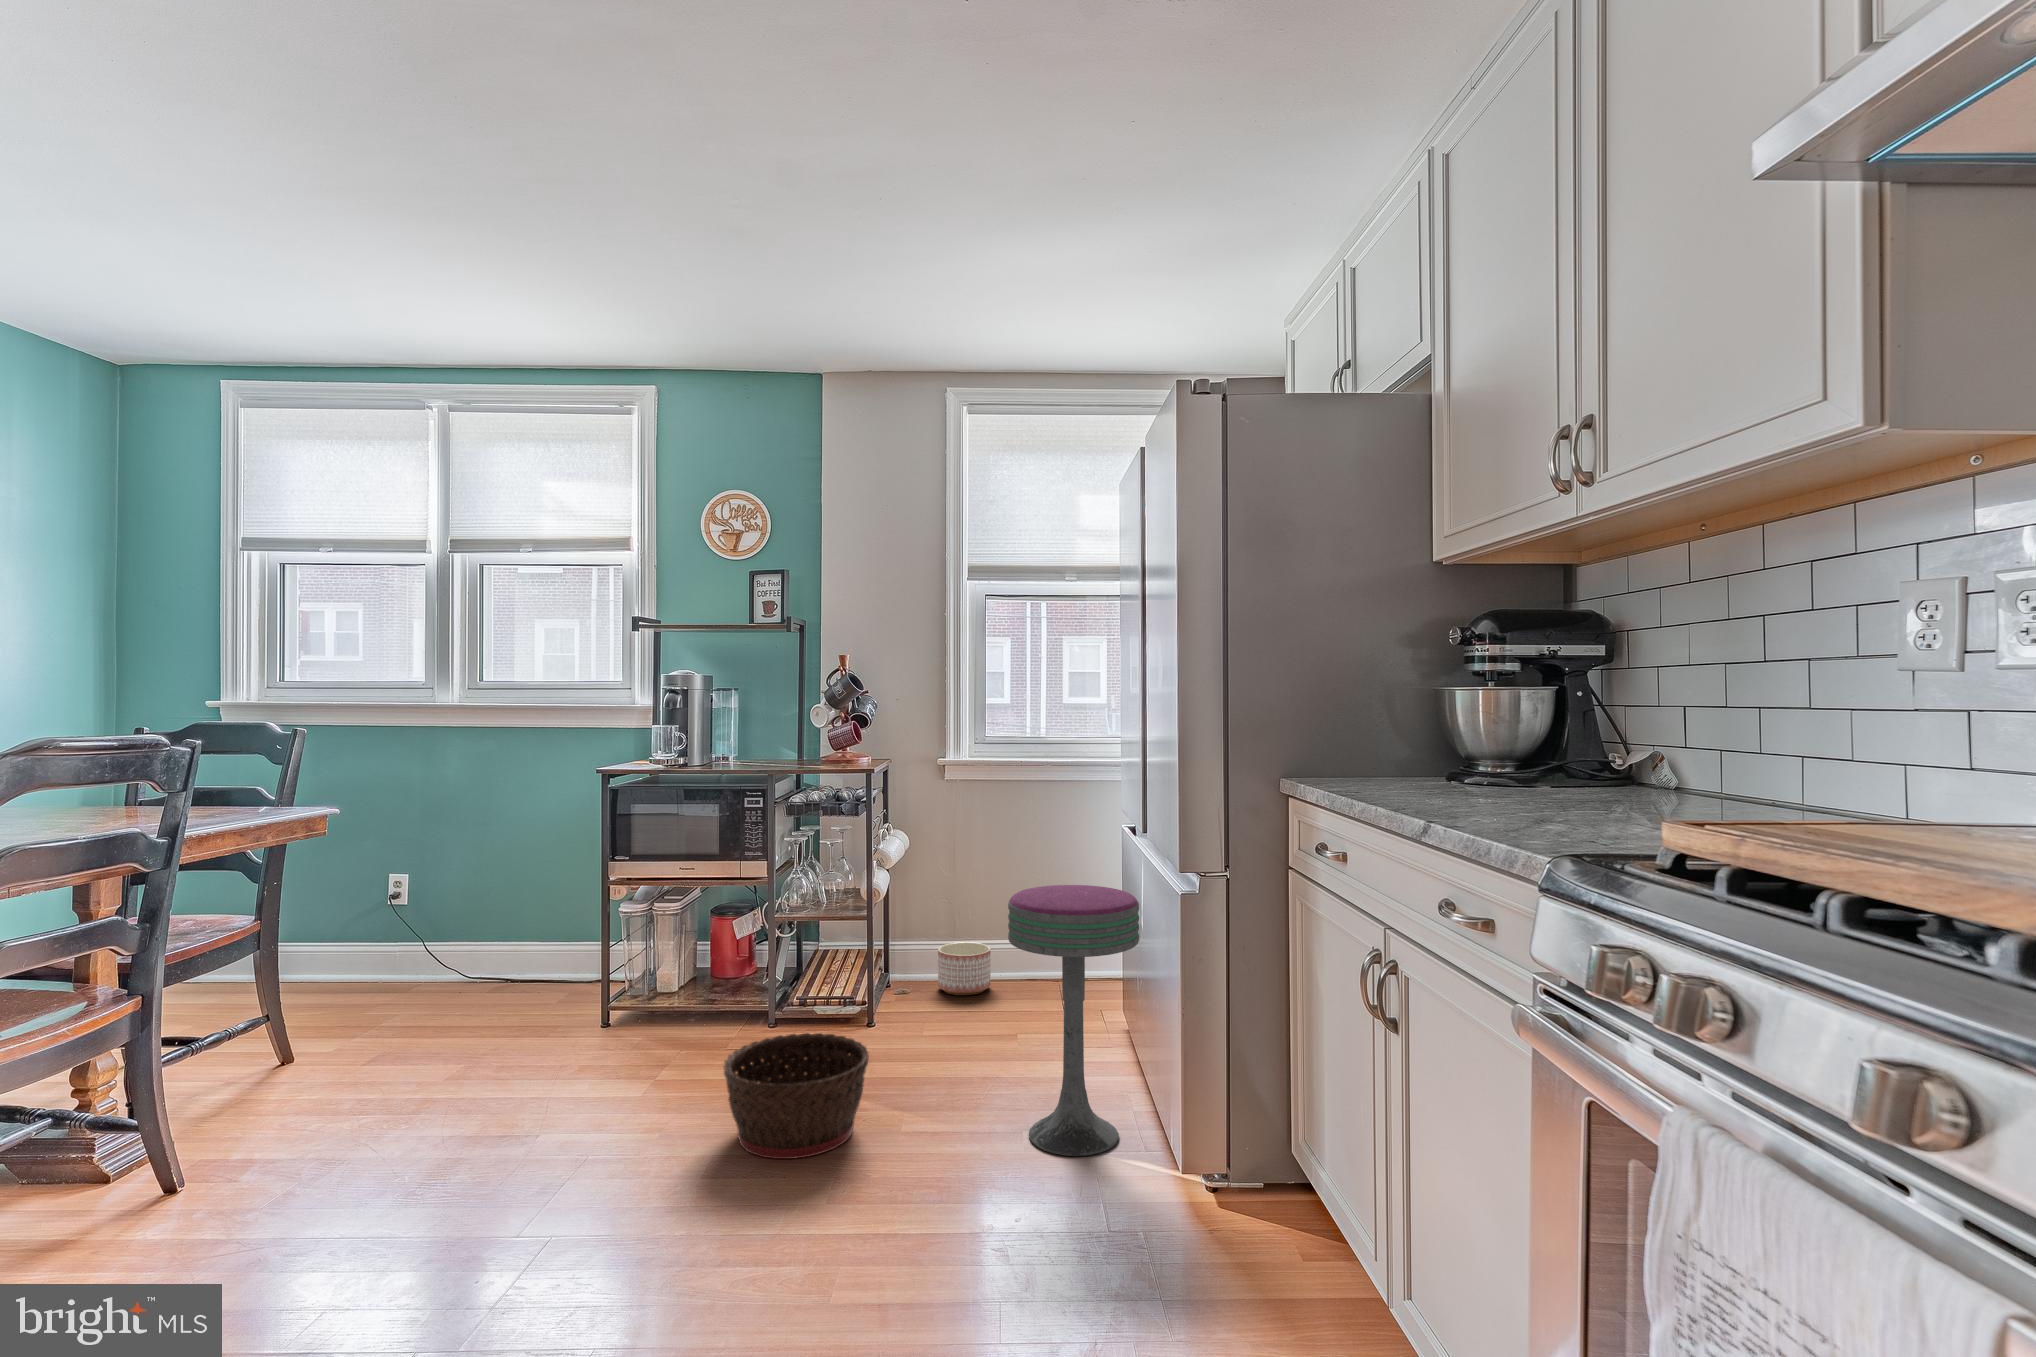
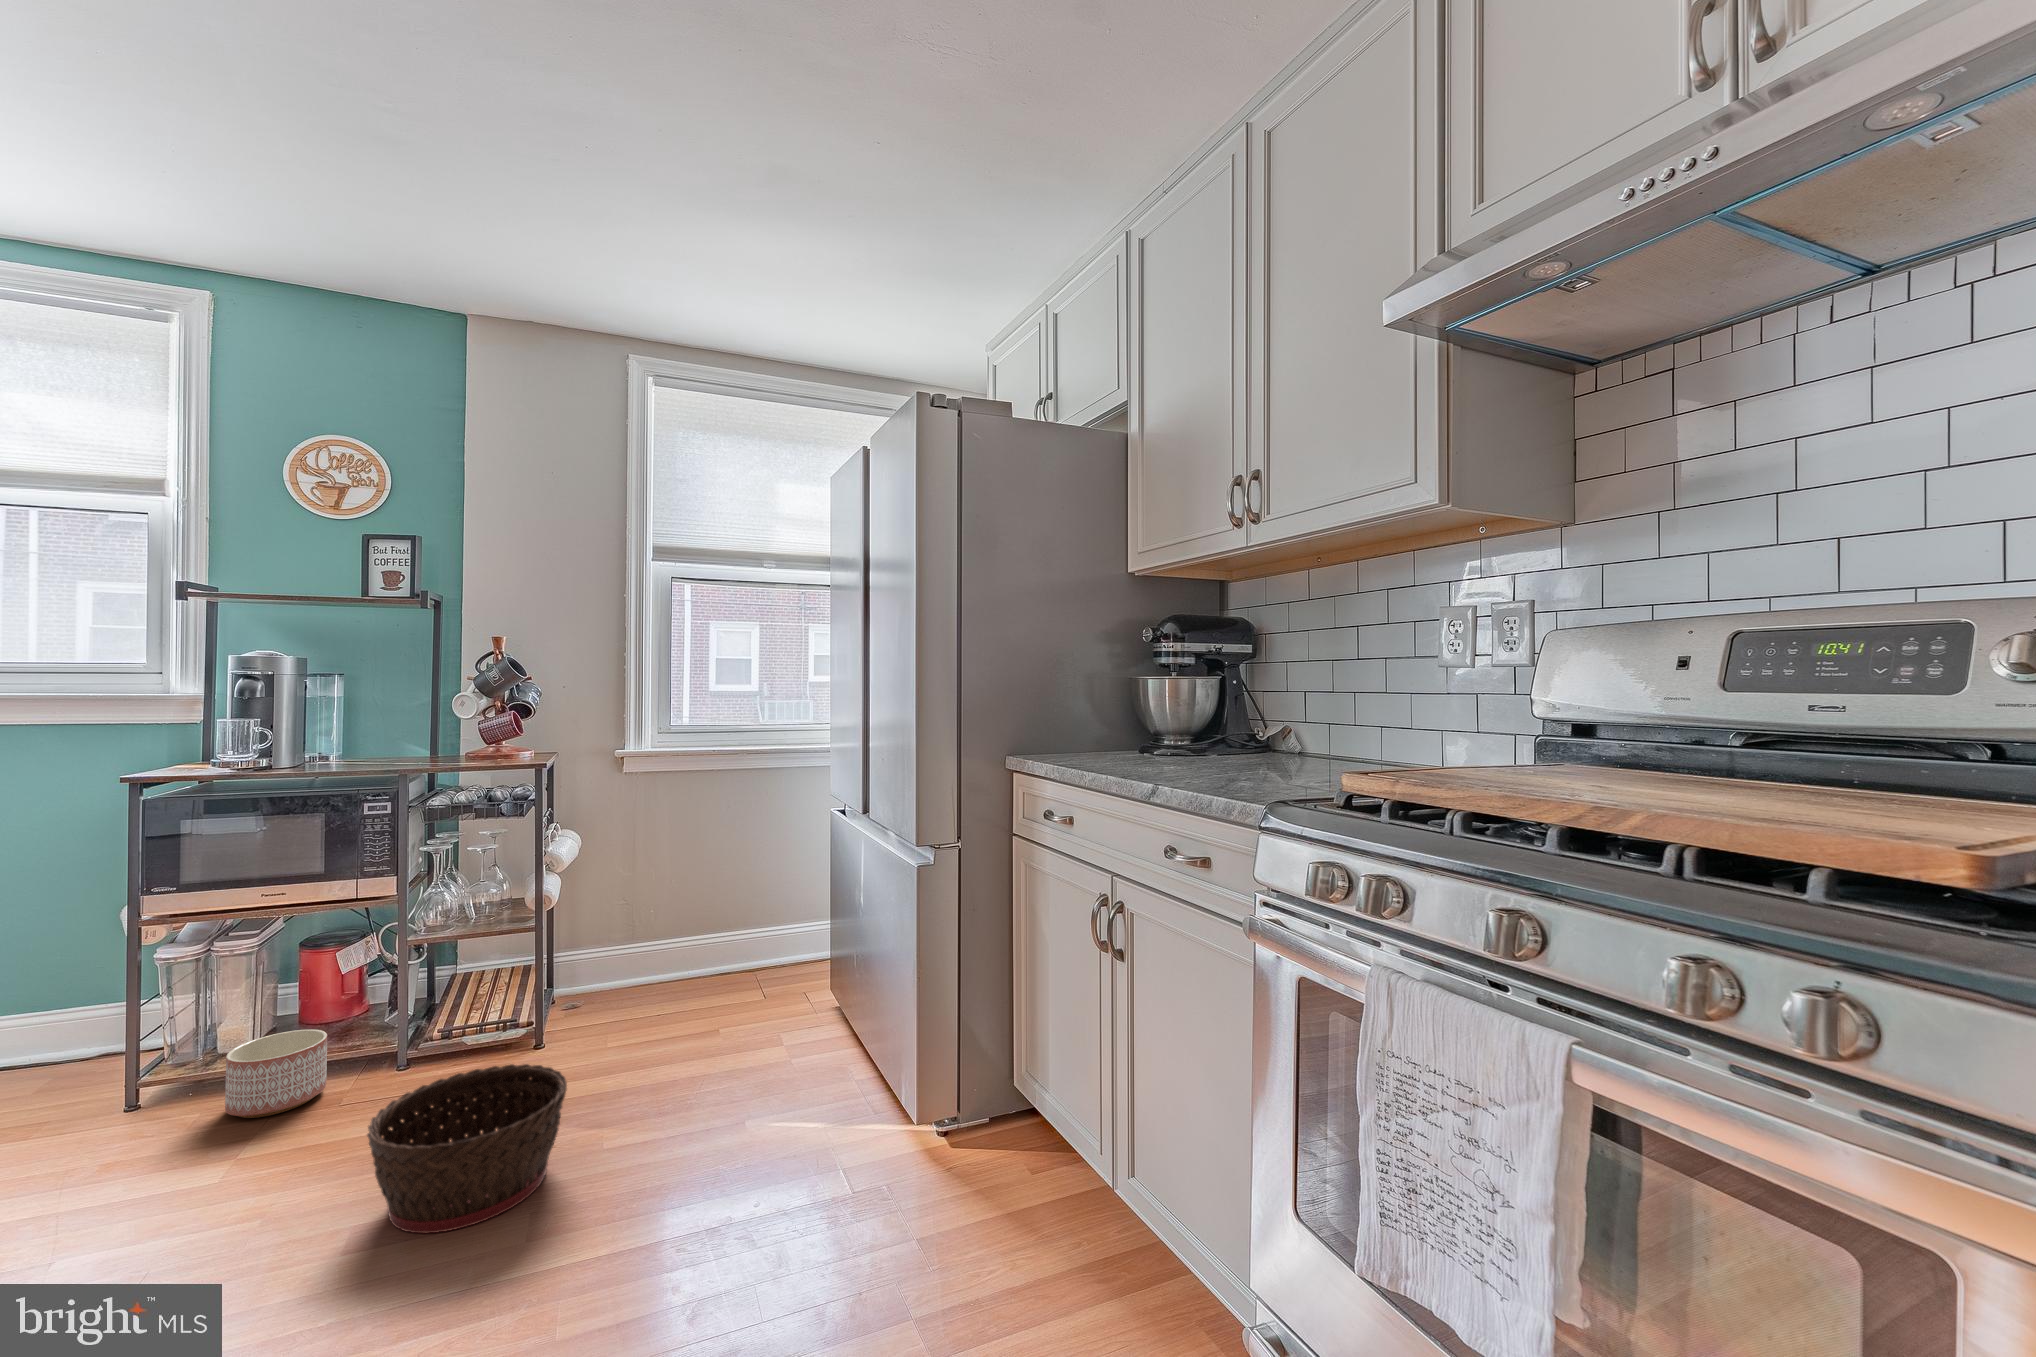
bar stool: present [1008,885,1139,1156] -> none [731,868,865,1140]
planter: present [938,942,991,995] -> present [225,1029,327,1118]

